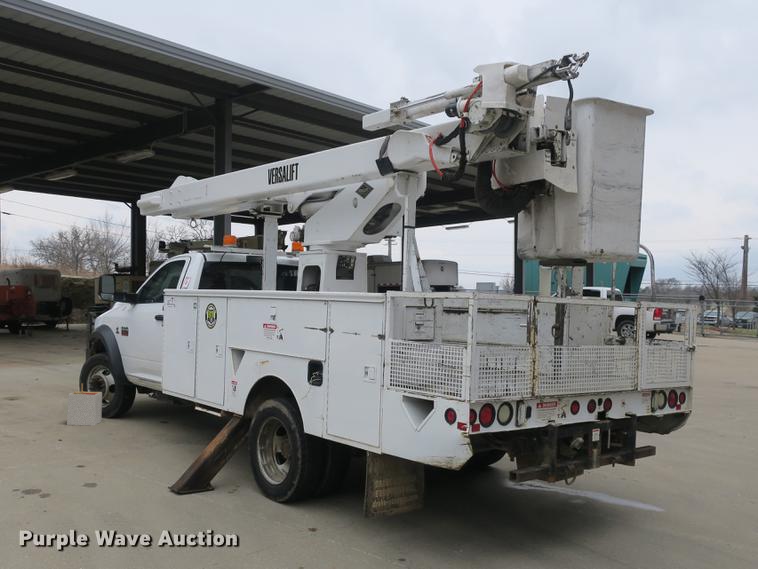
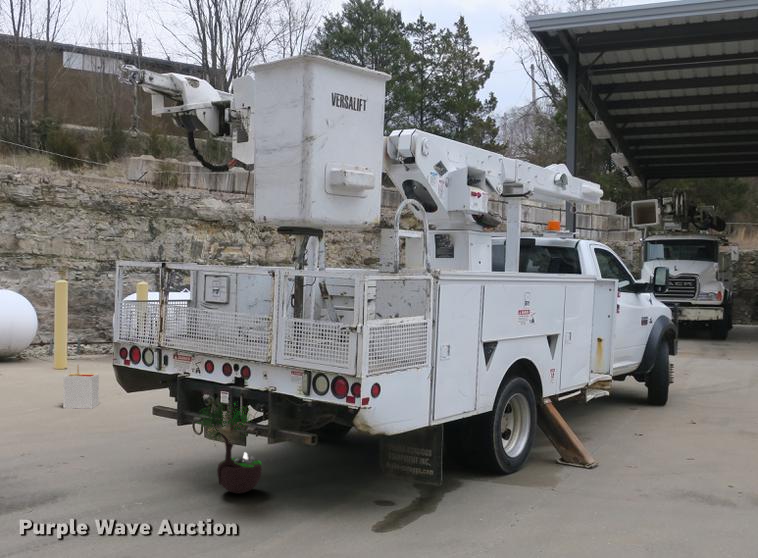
potted tree: none [196,405,262,505] -> present [198,401,262,494]

